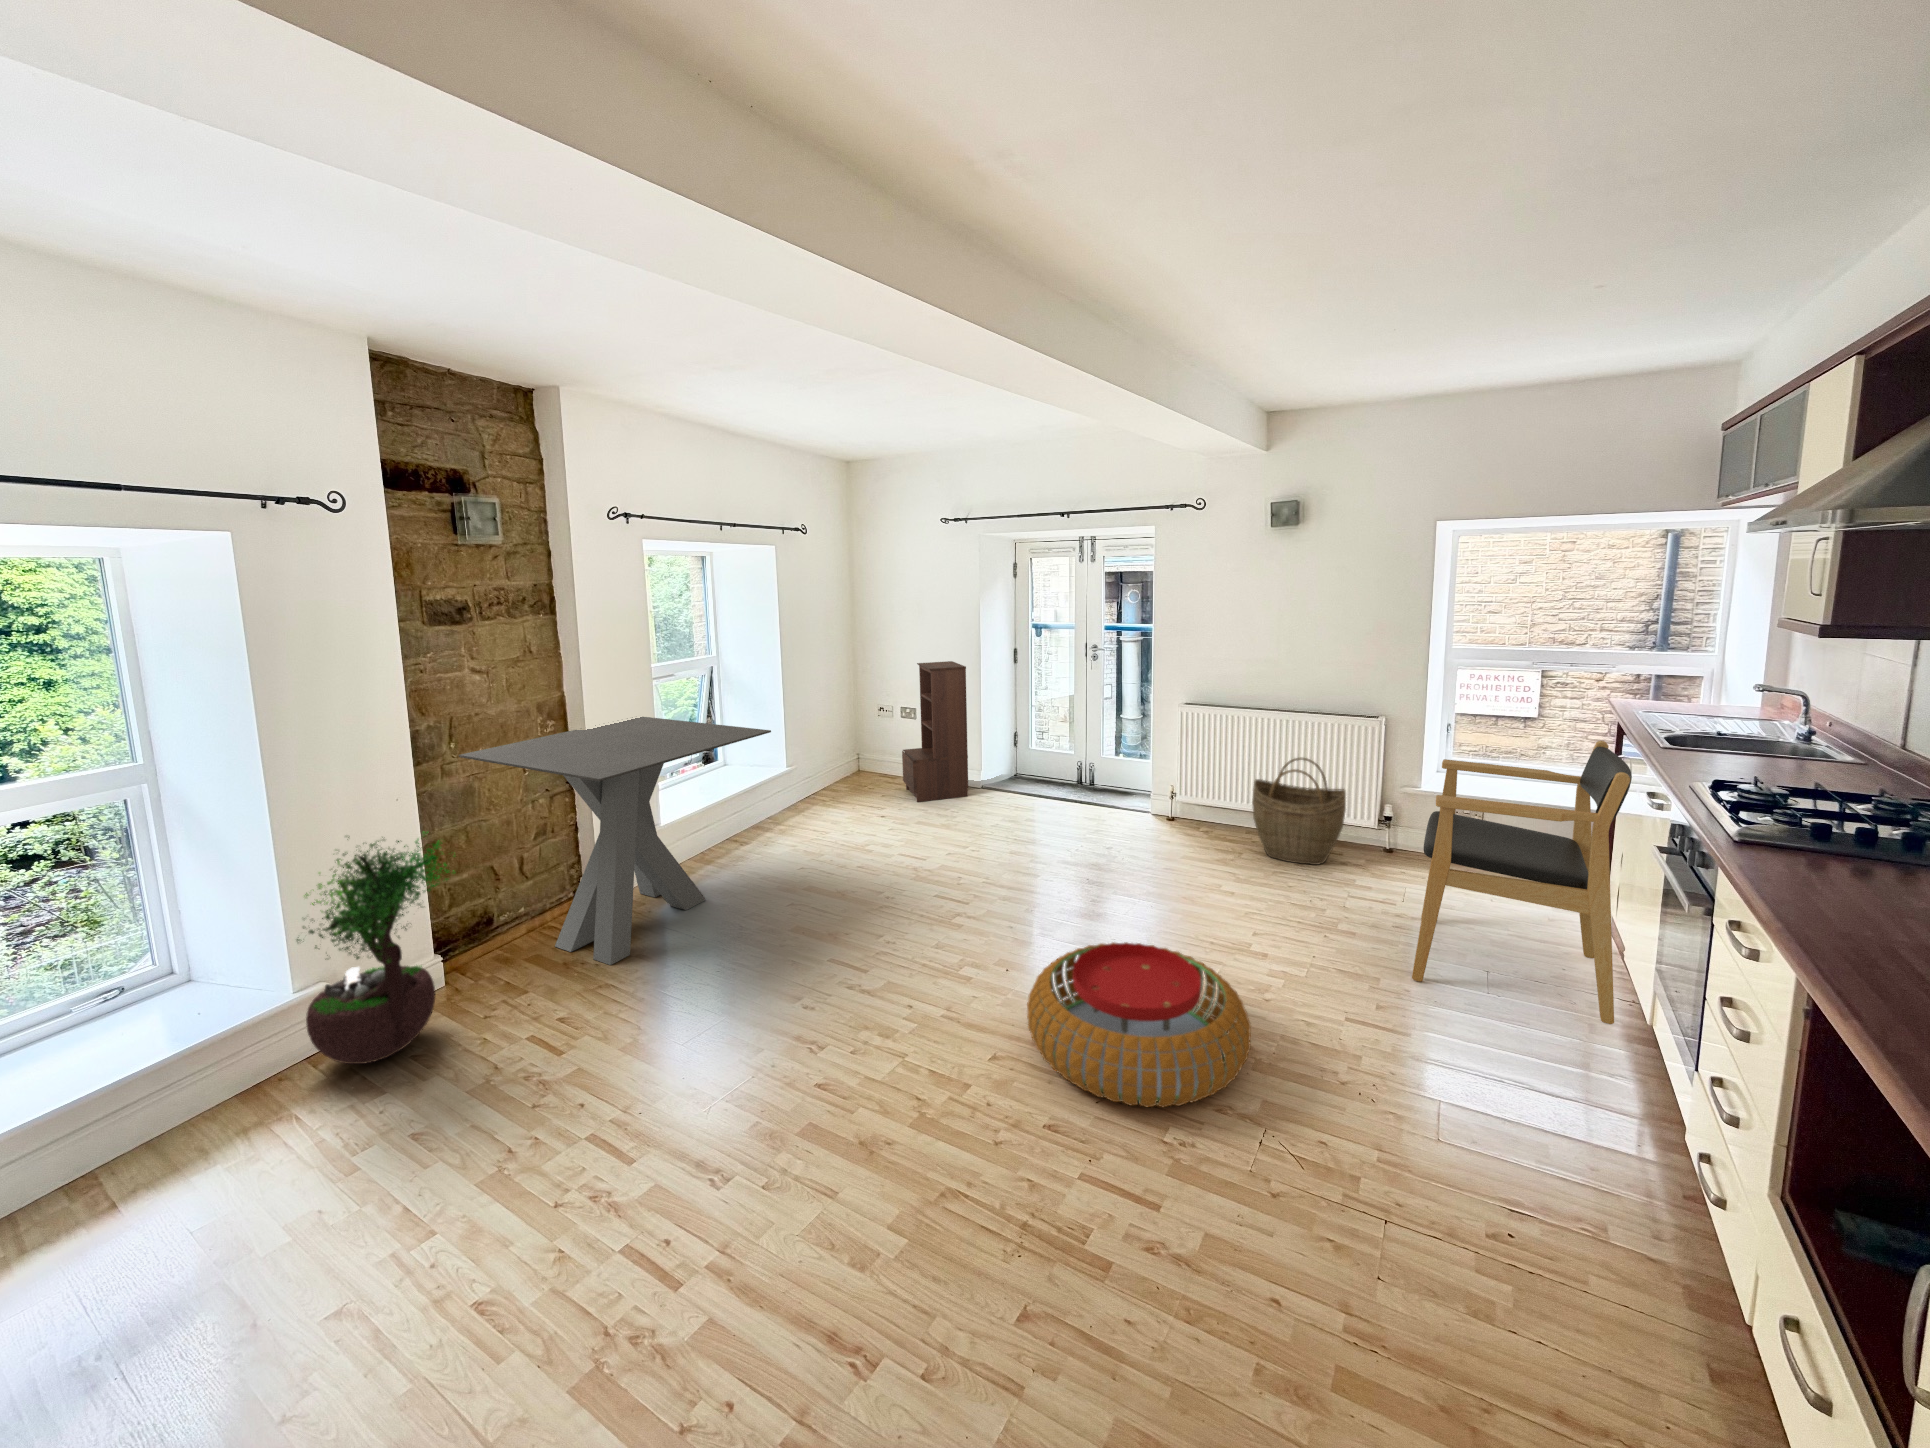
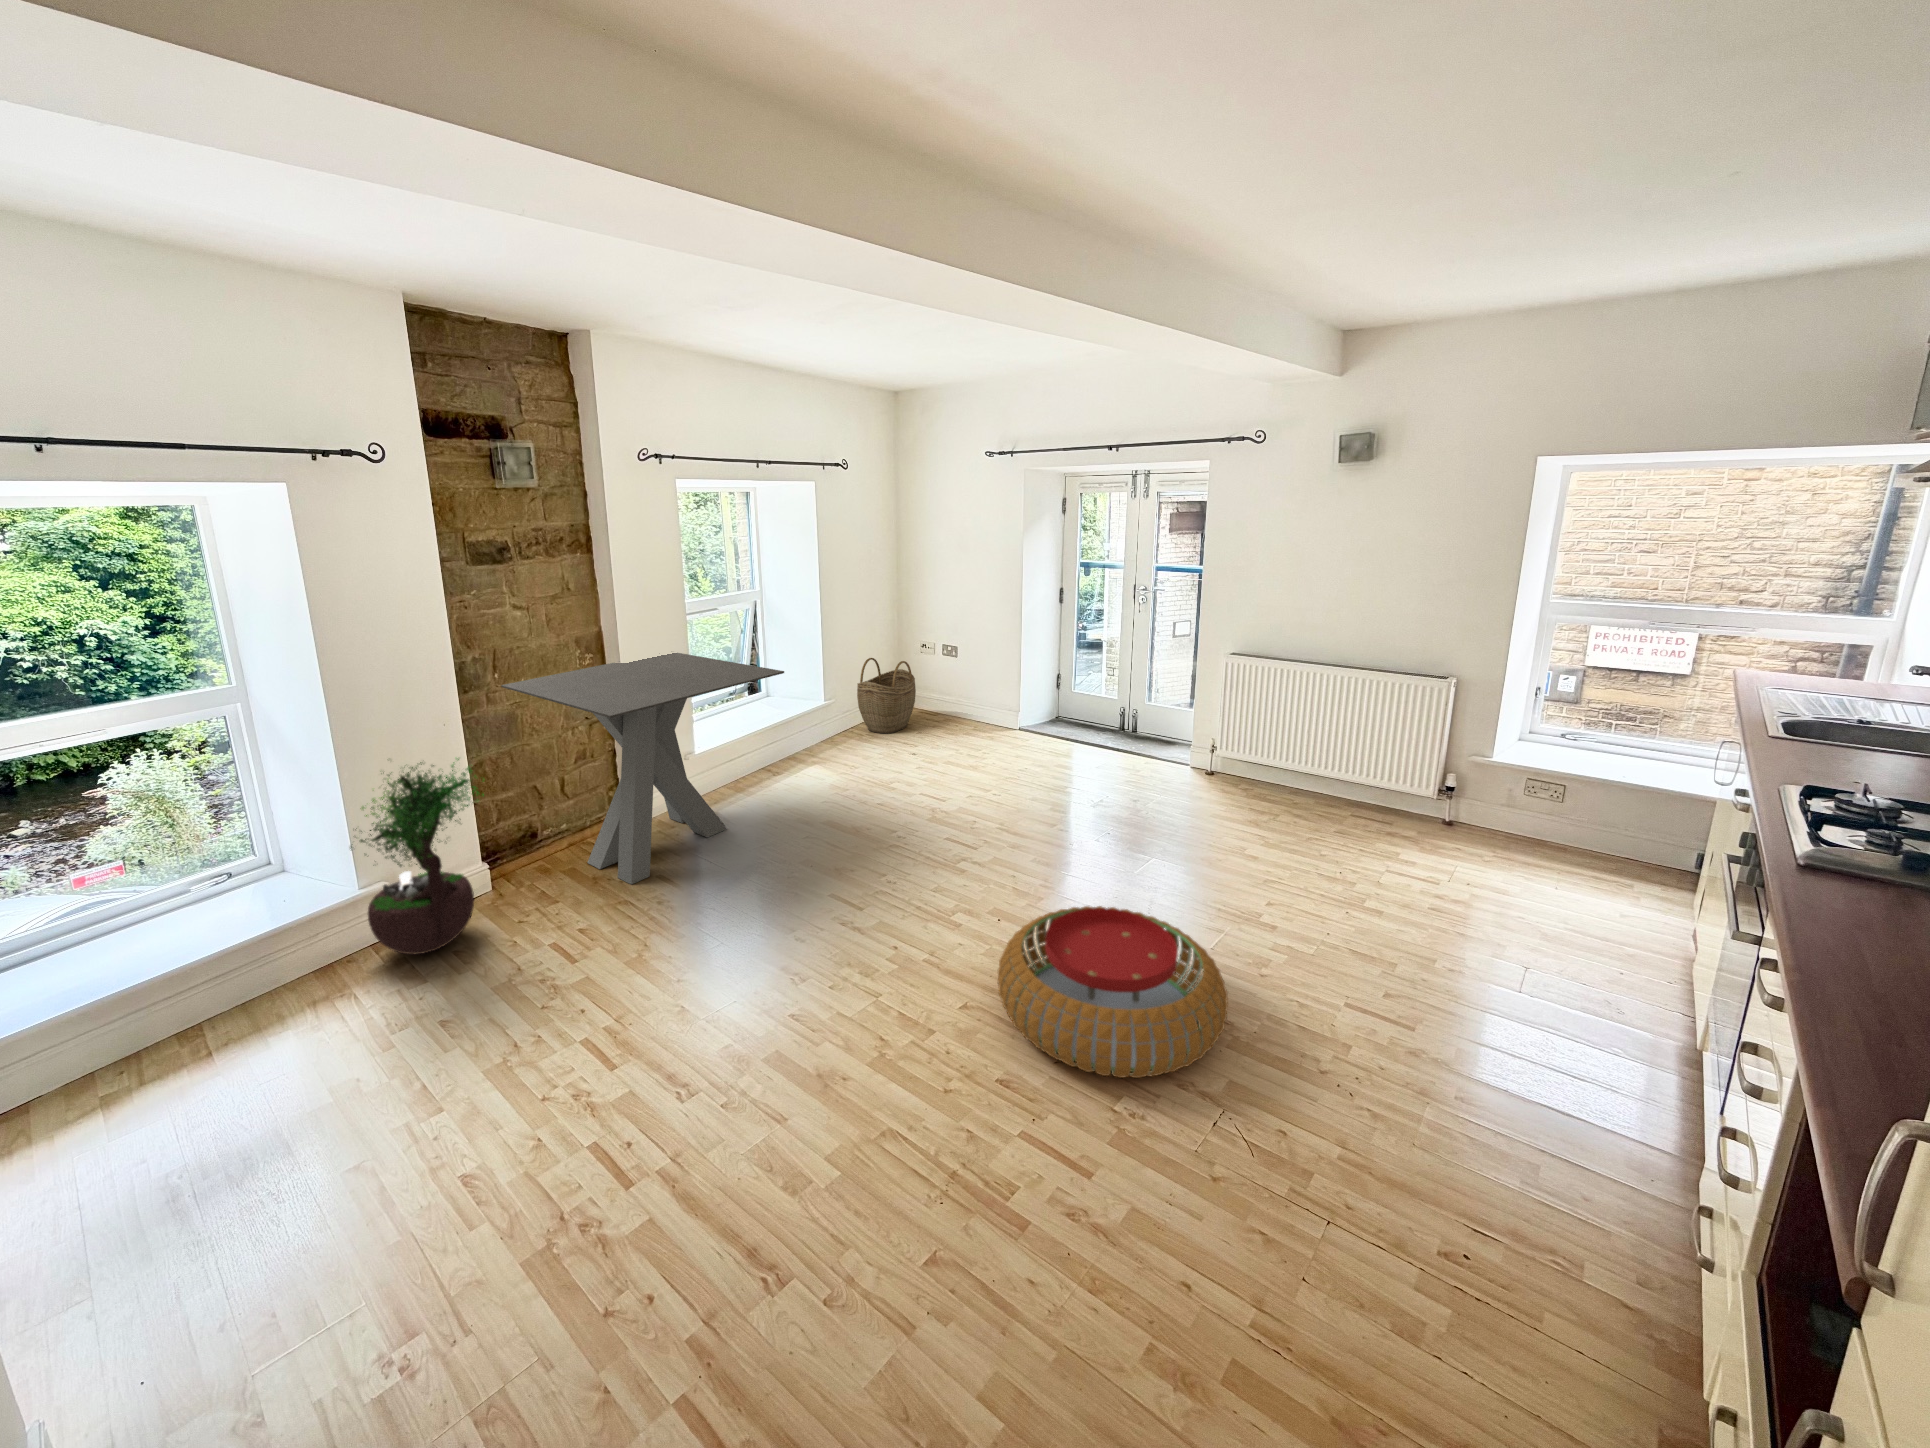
bookshelf: present [902,661,968,802] -> none [936,601,1001,743]
armchair: present [1412,741,1632,1024] -> none [1436,724,1732,1047]
woven basket: present [1252,758,1346,865] -> present [857,658,916,734]

